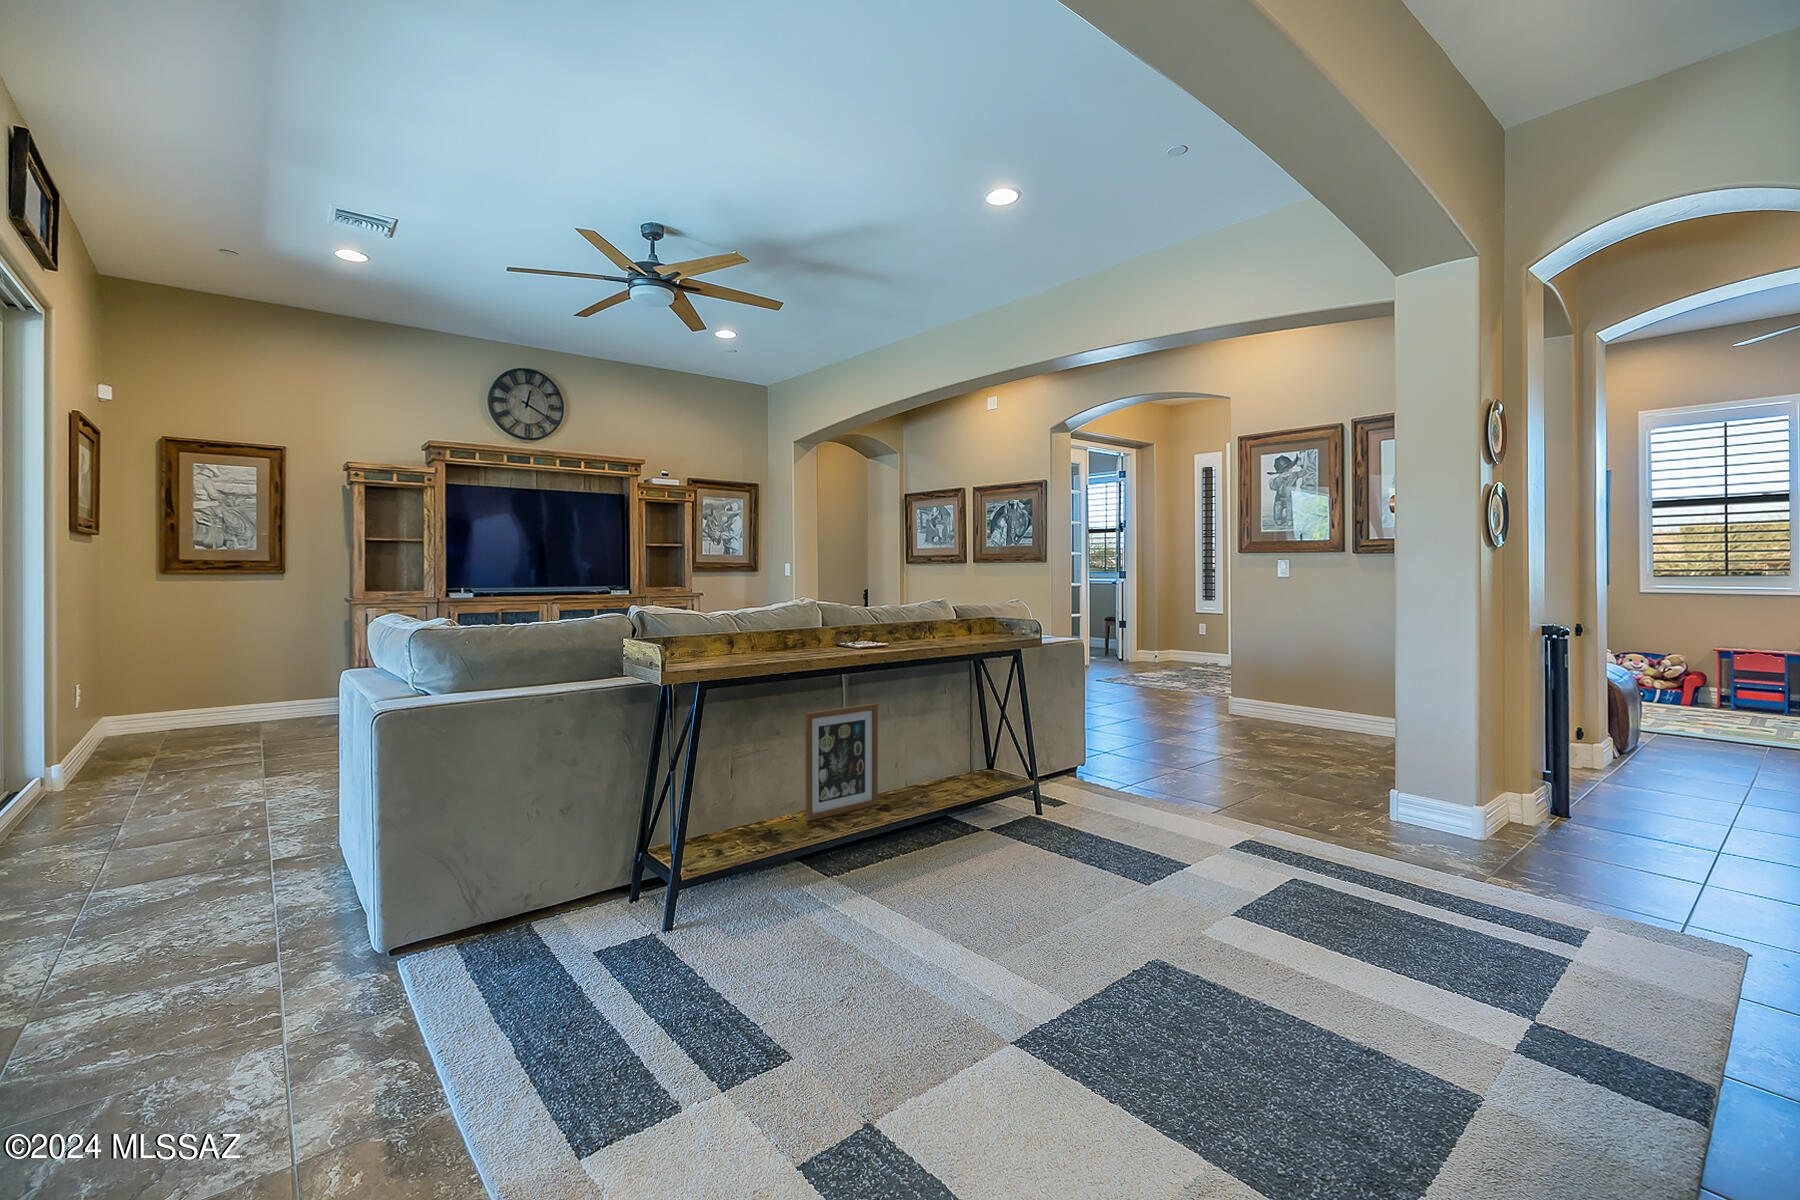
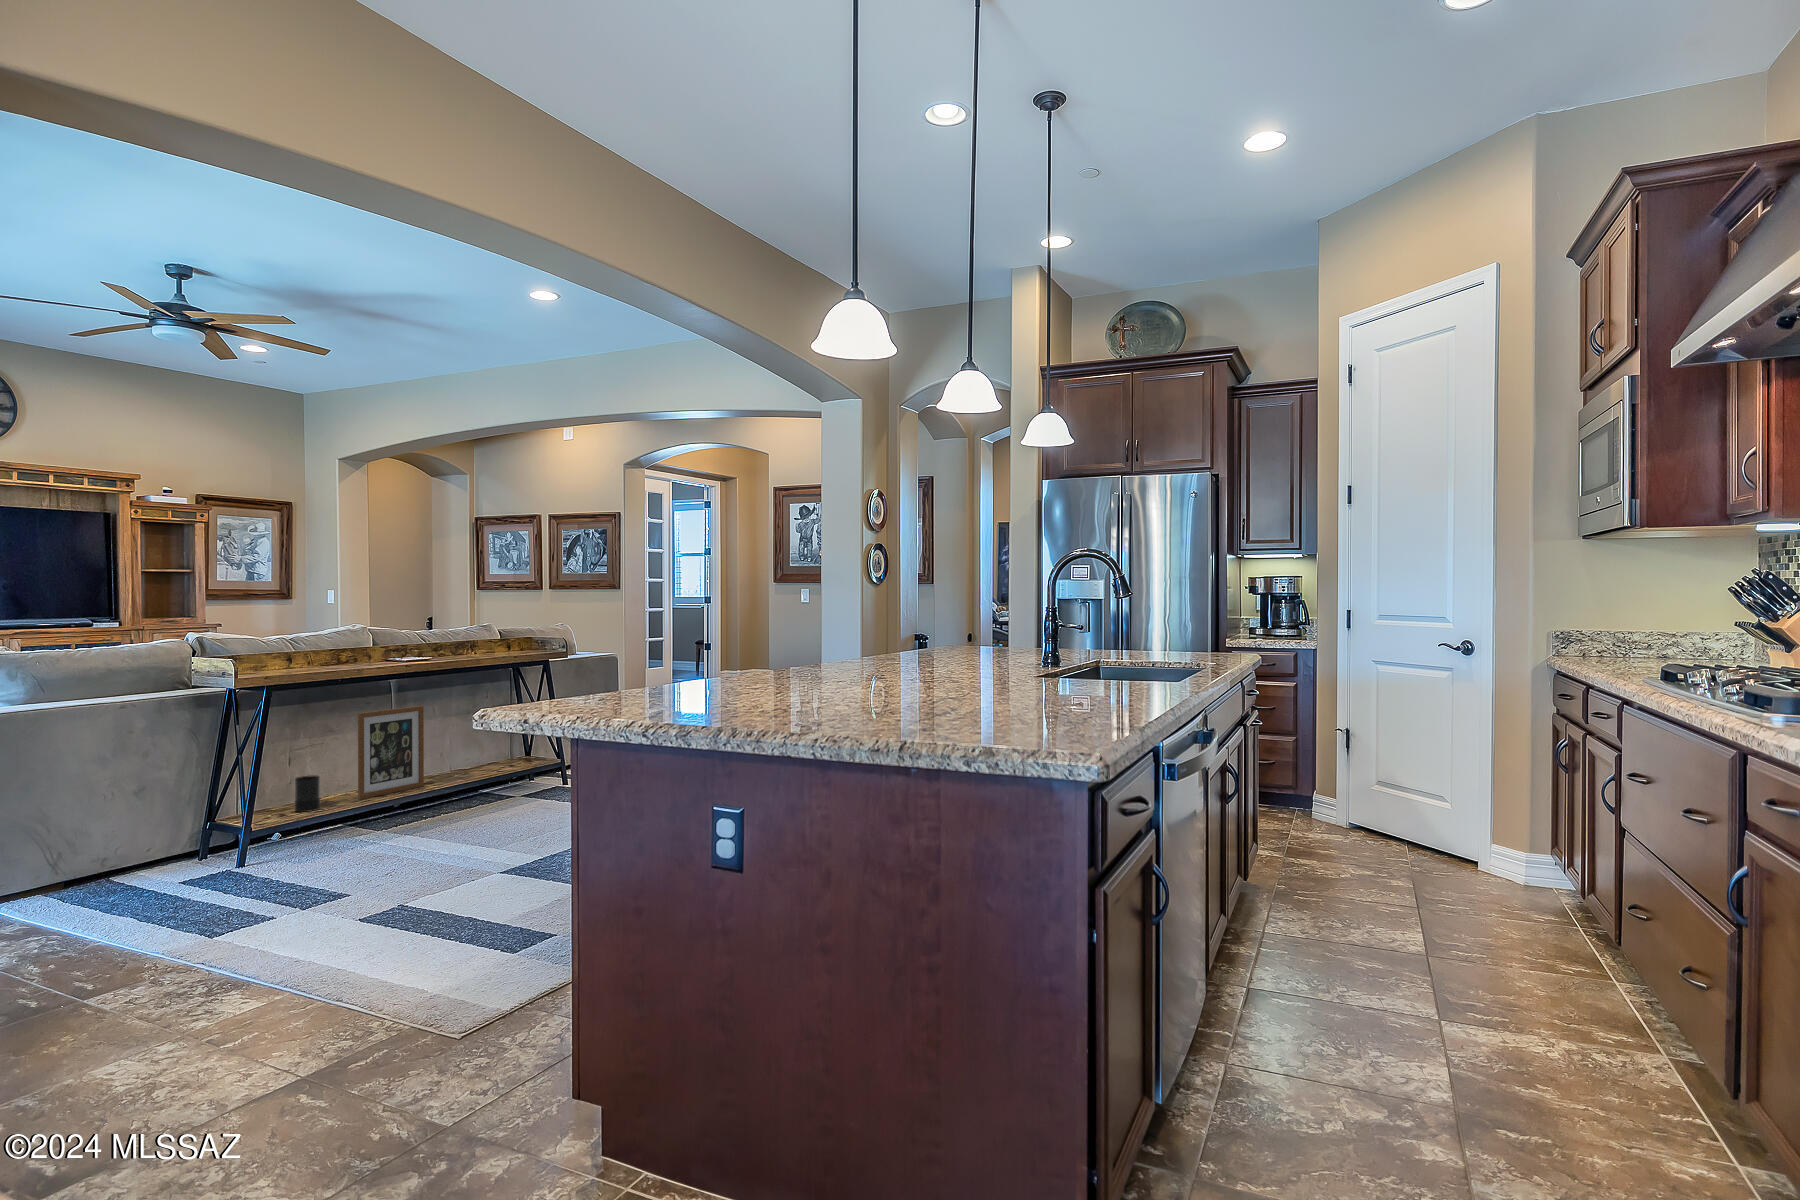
candle: none [732,790,763,839] -> present [295,775,320,812]

